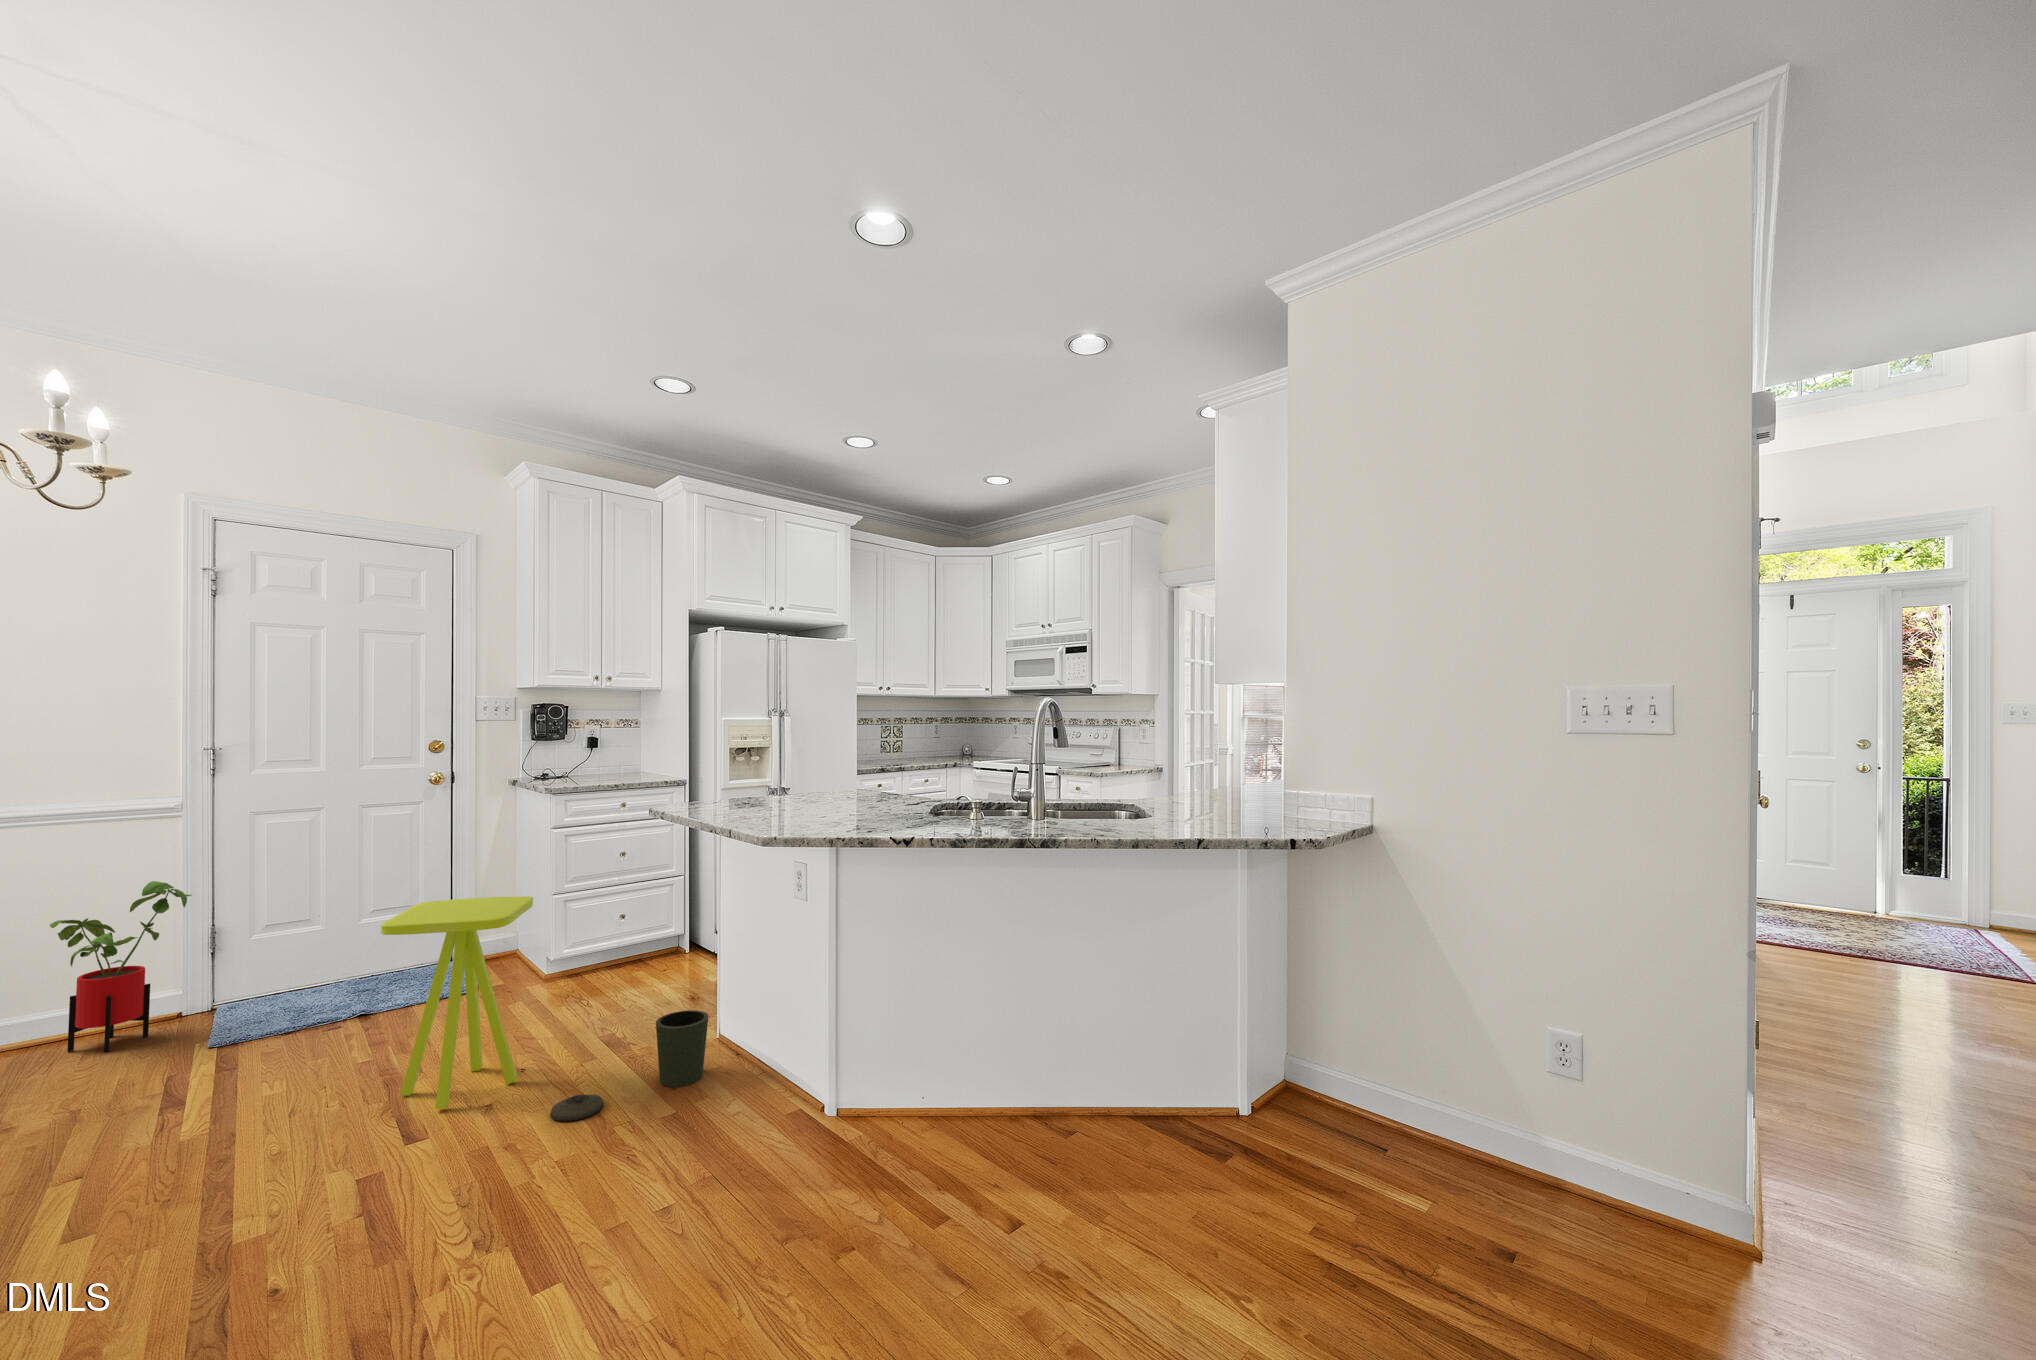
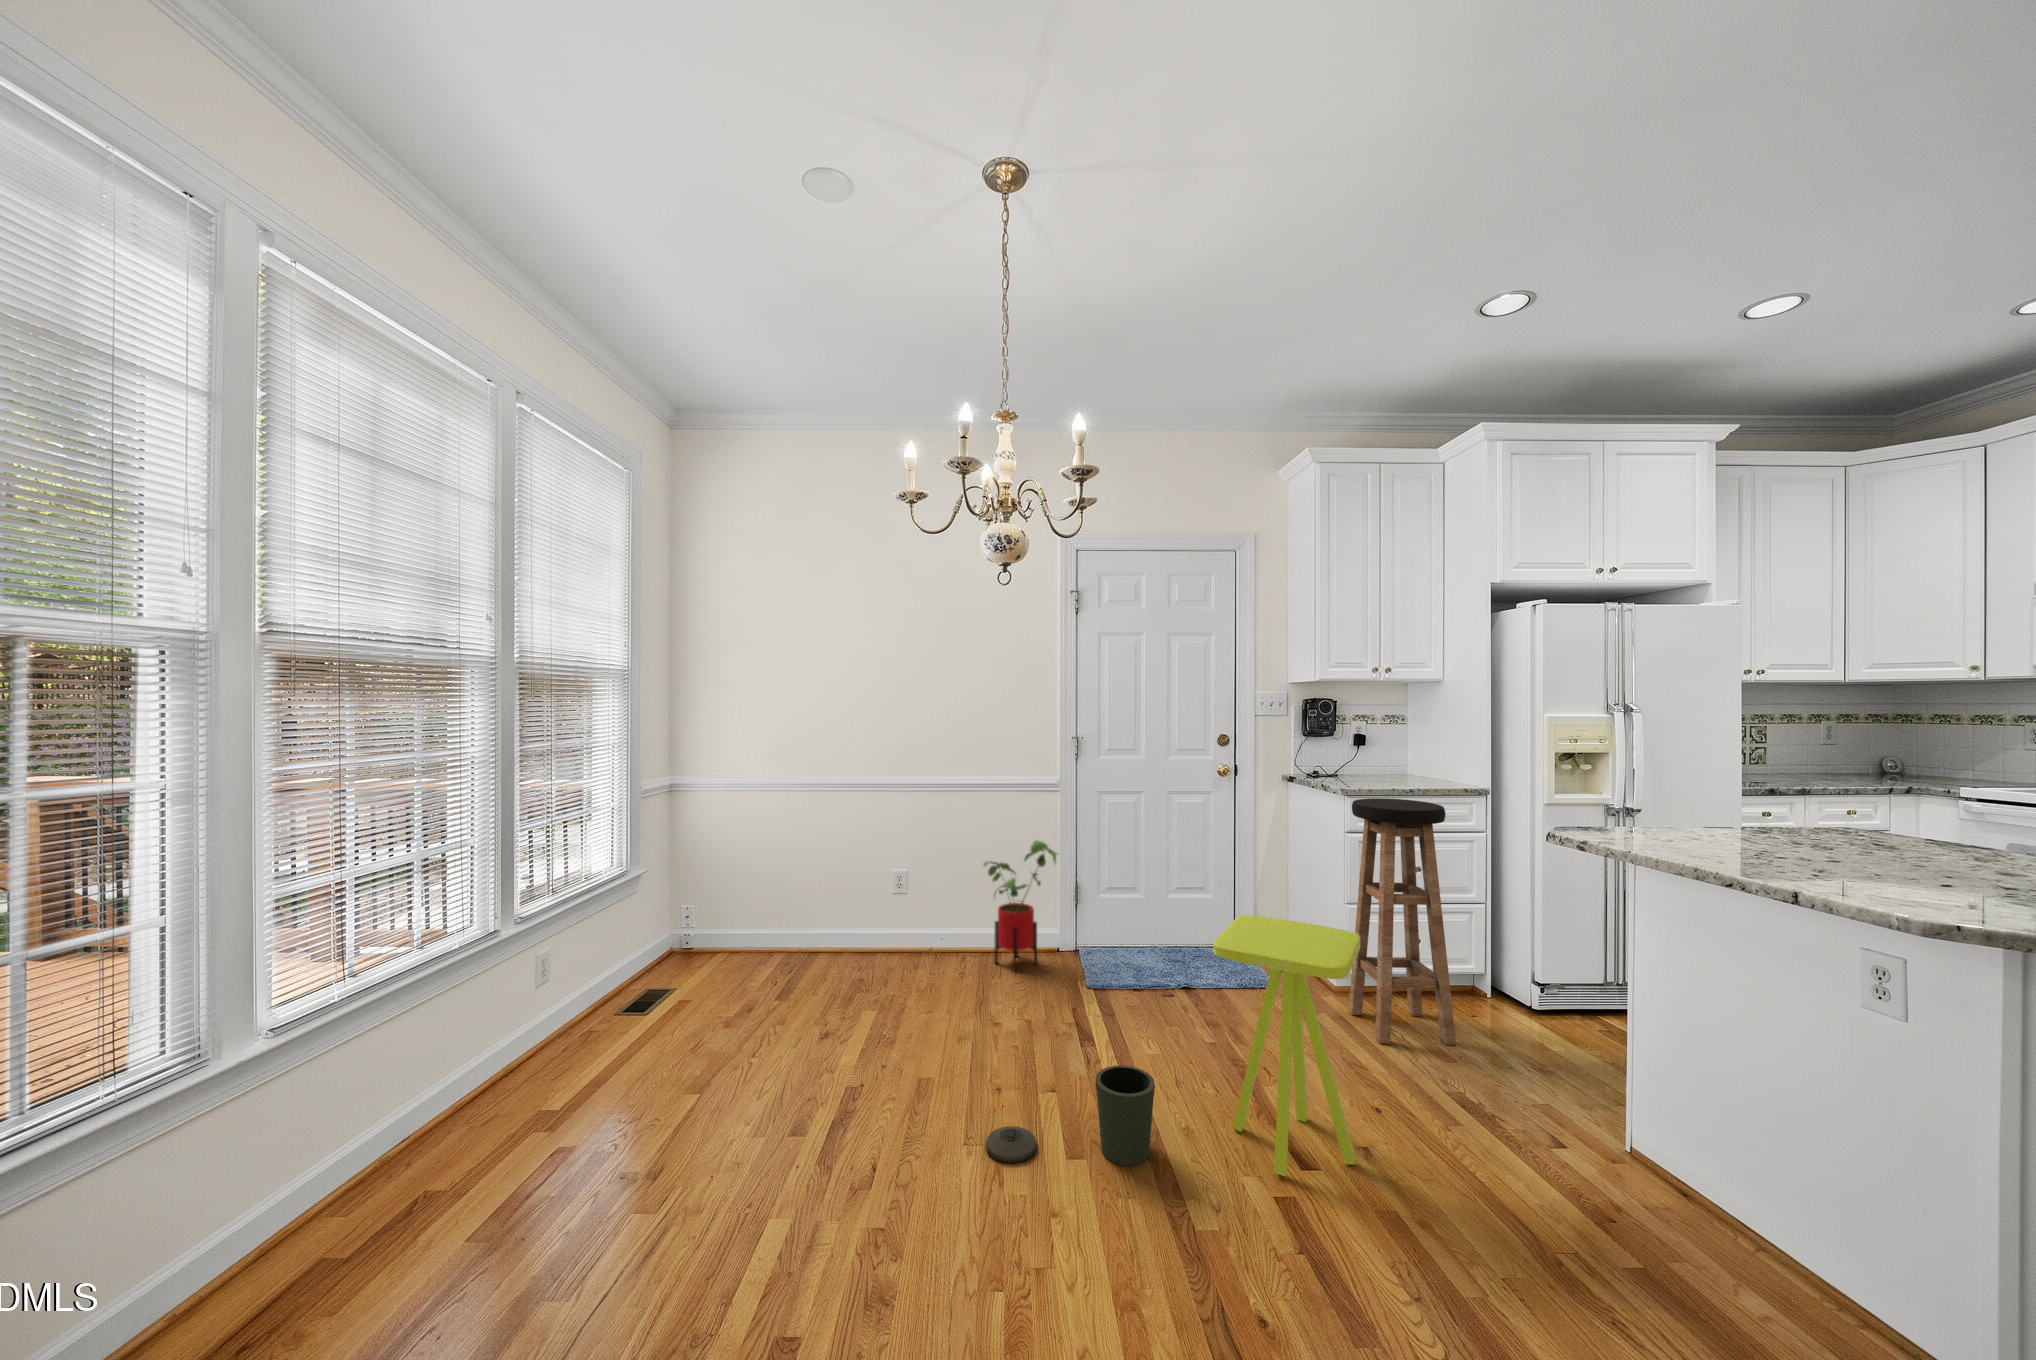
bar stool: none [552,791,638,1001] -> present [1349,798,1456,1045]
trash can: present [550,1010,708,1121] -> present [986,1065,1155,1166]

